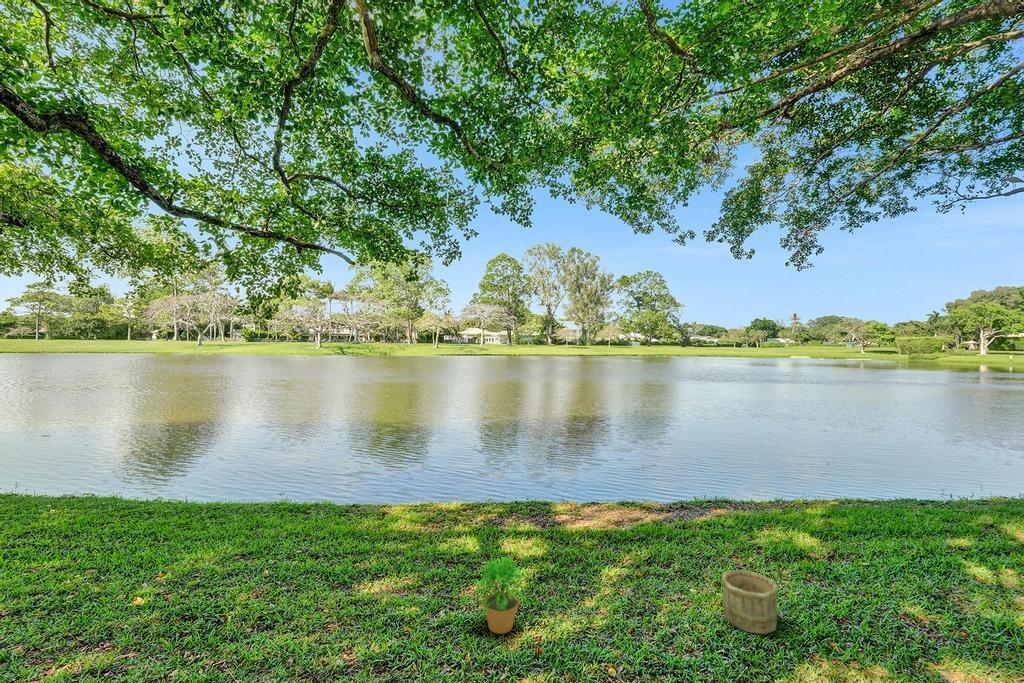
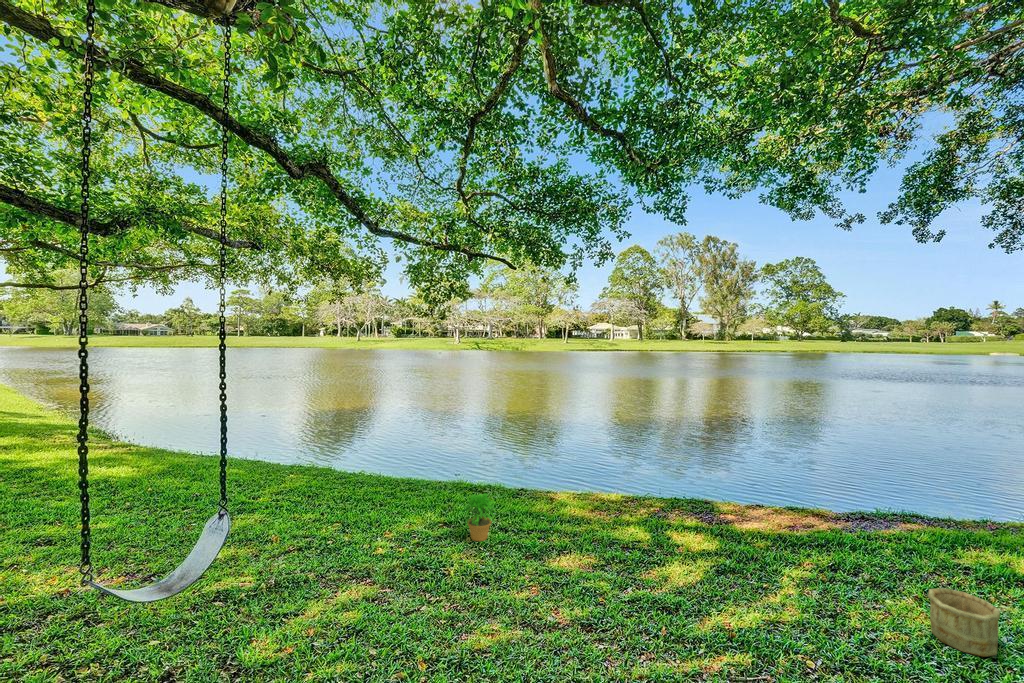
potted plant: present [476,556,525,634] -> present [464,493,494,541]

